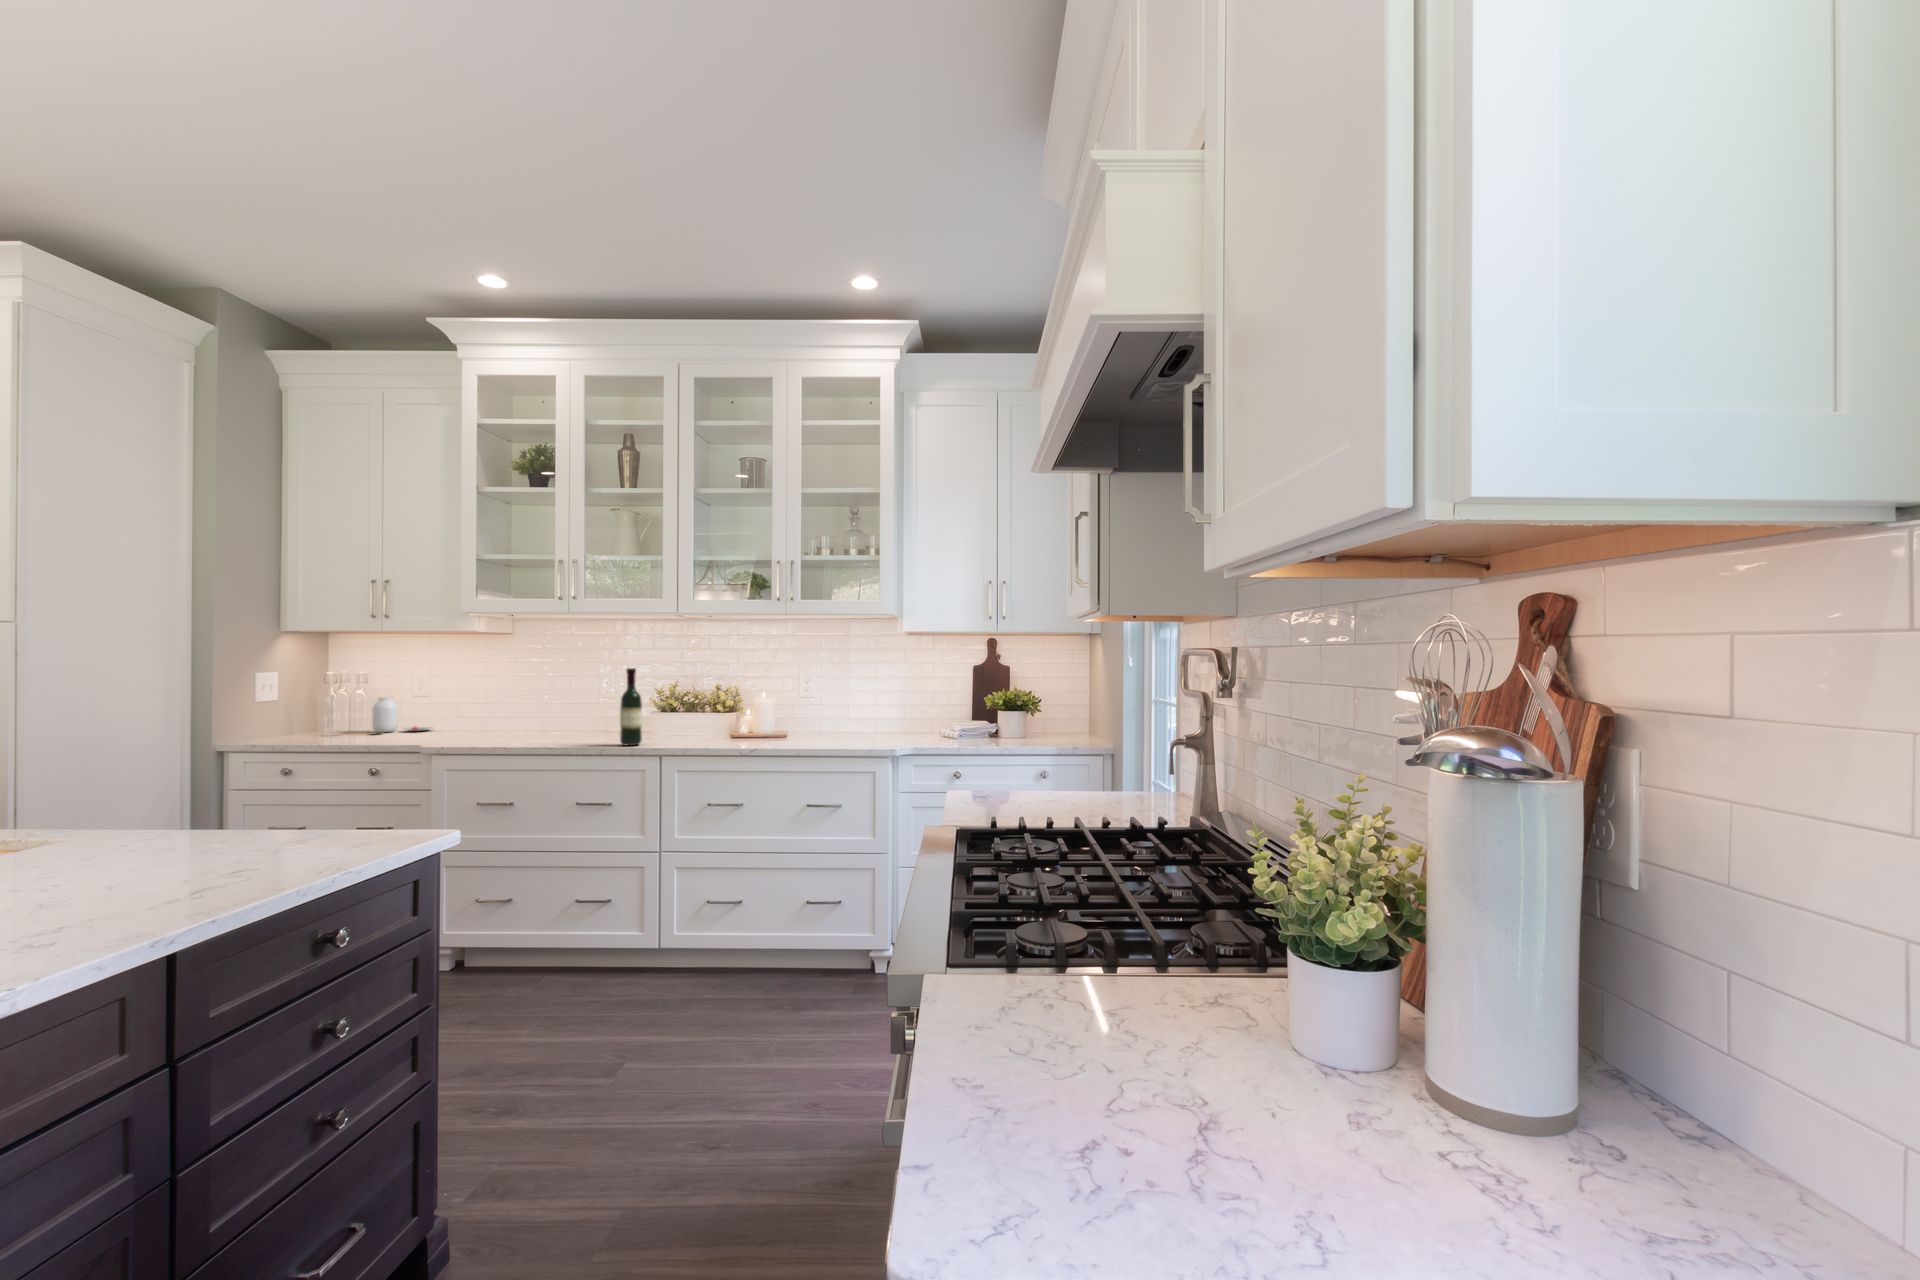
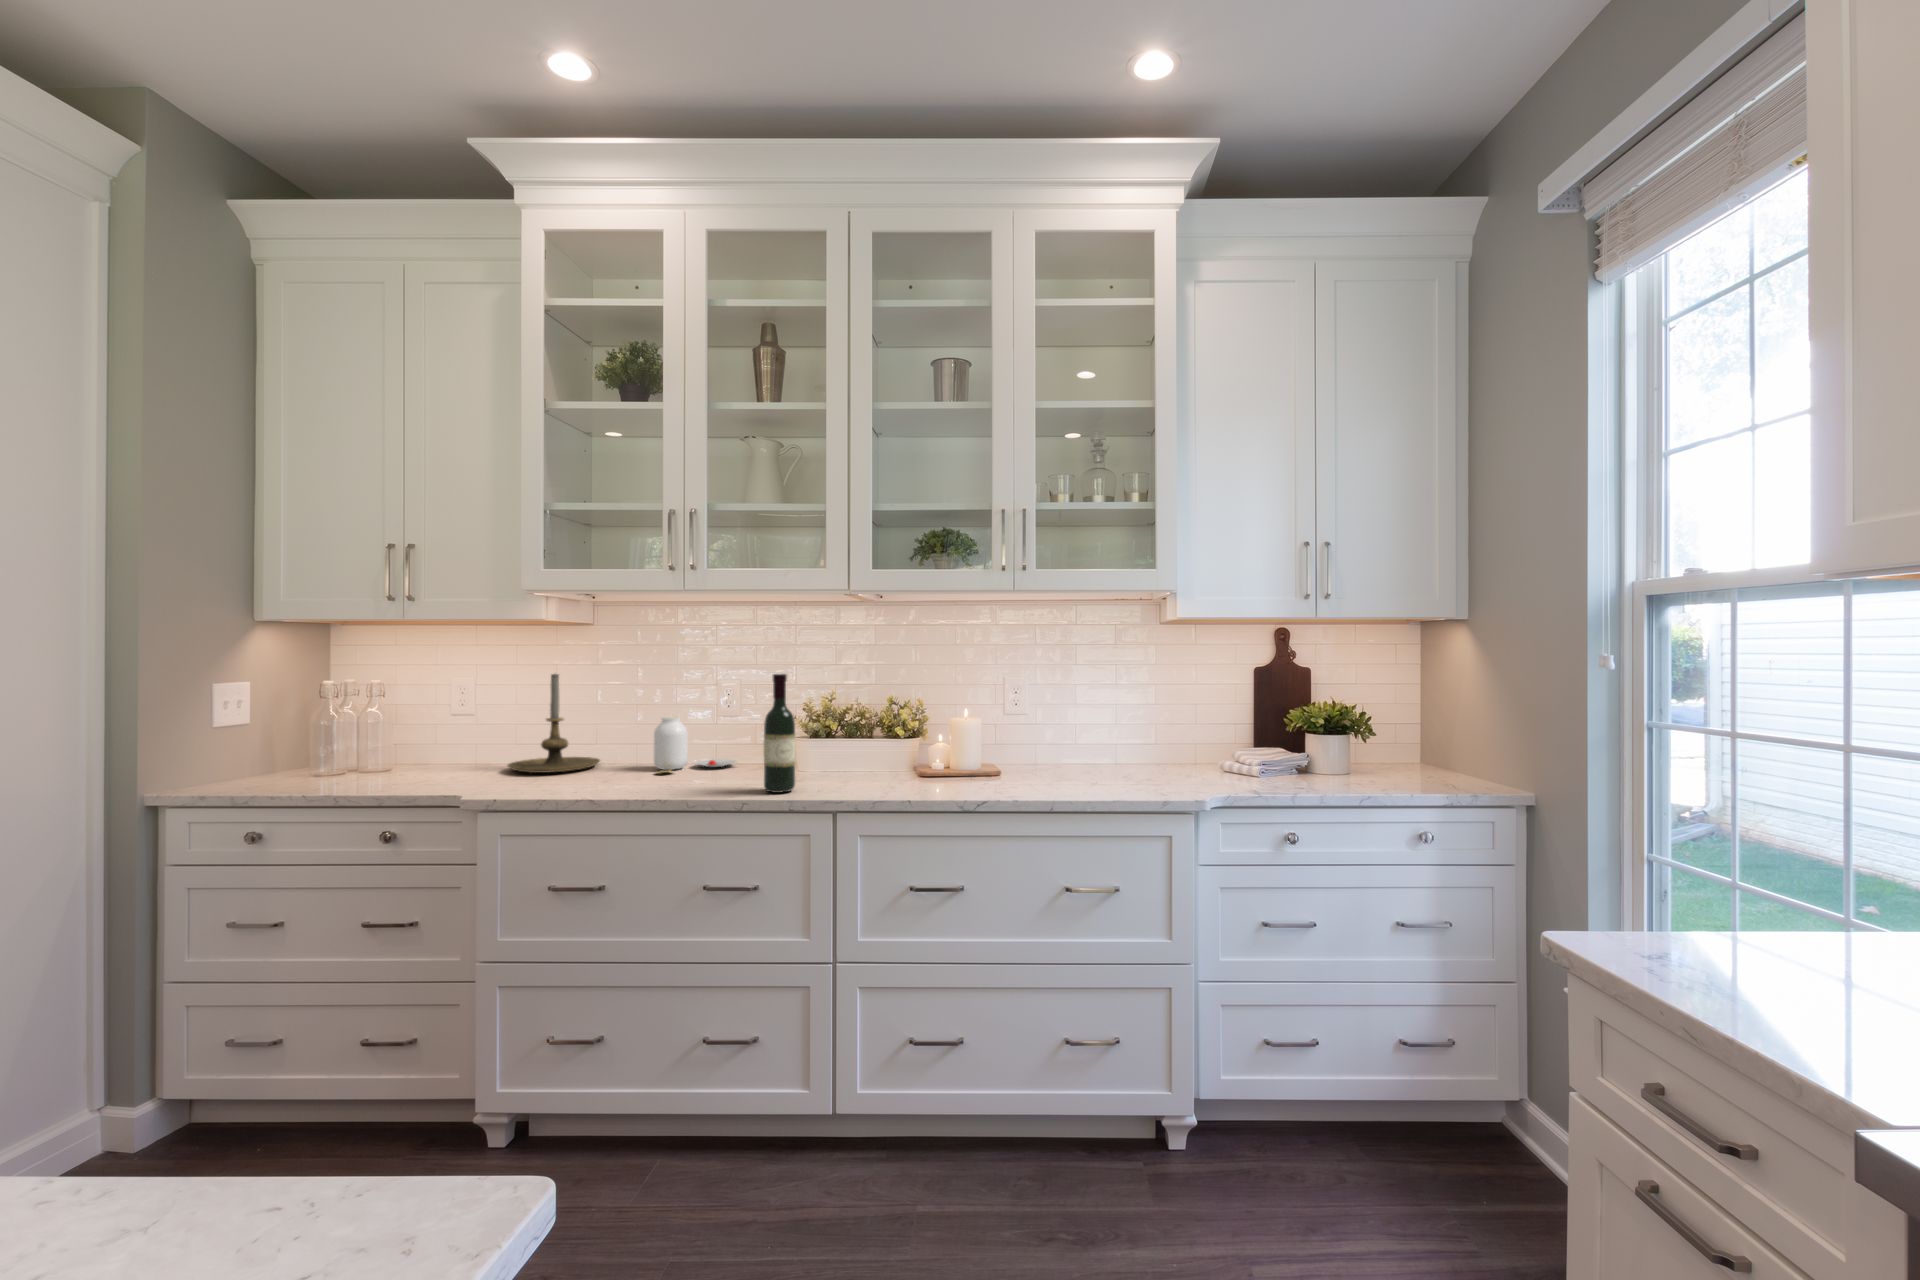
candle holder: none [452,669,517,736] -> present [508,674,600,773]
jar: present [372,697,431,733] -> present [654,717,735,774]

